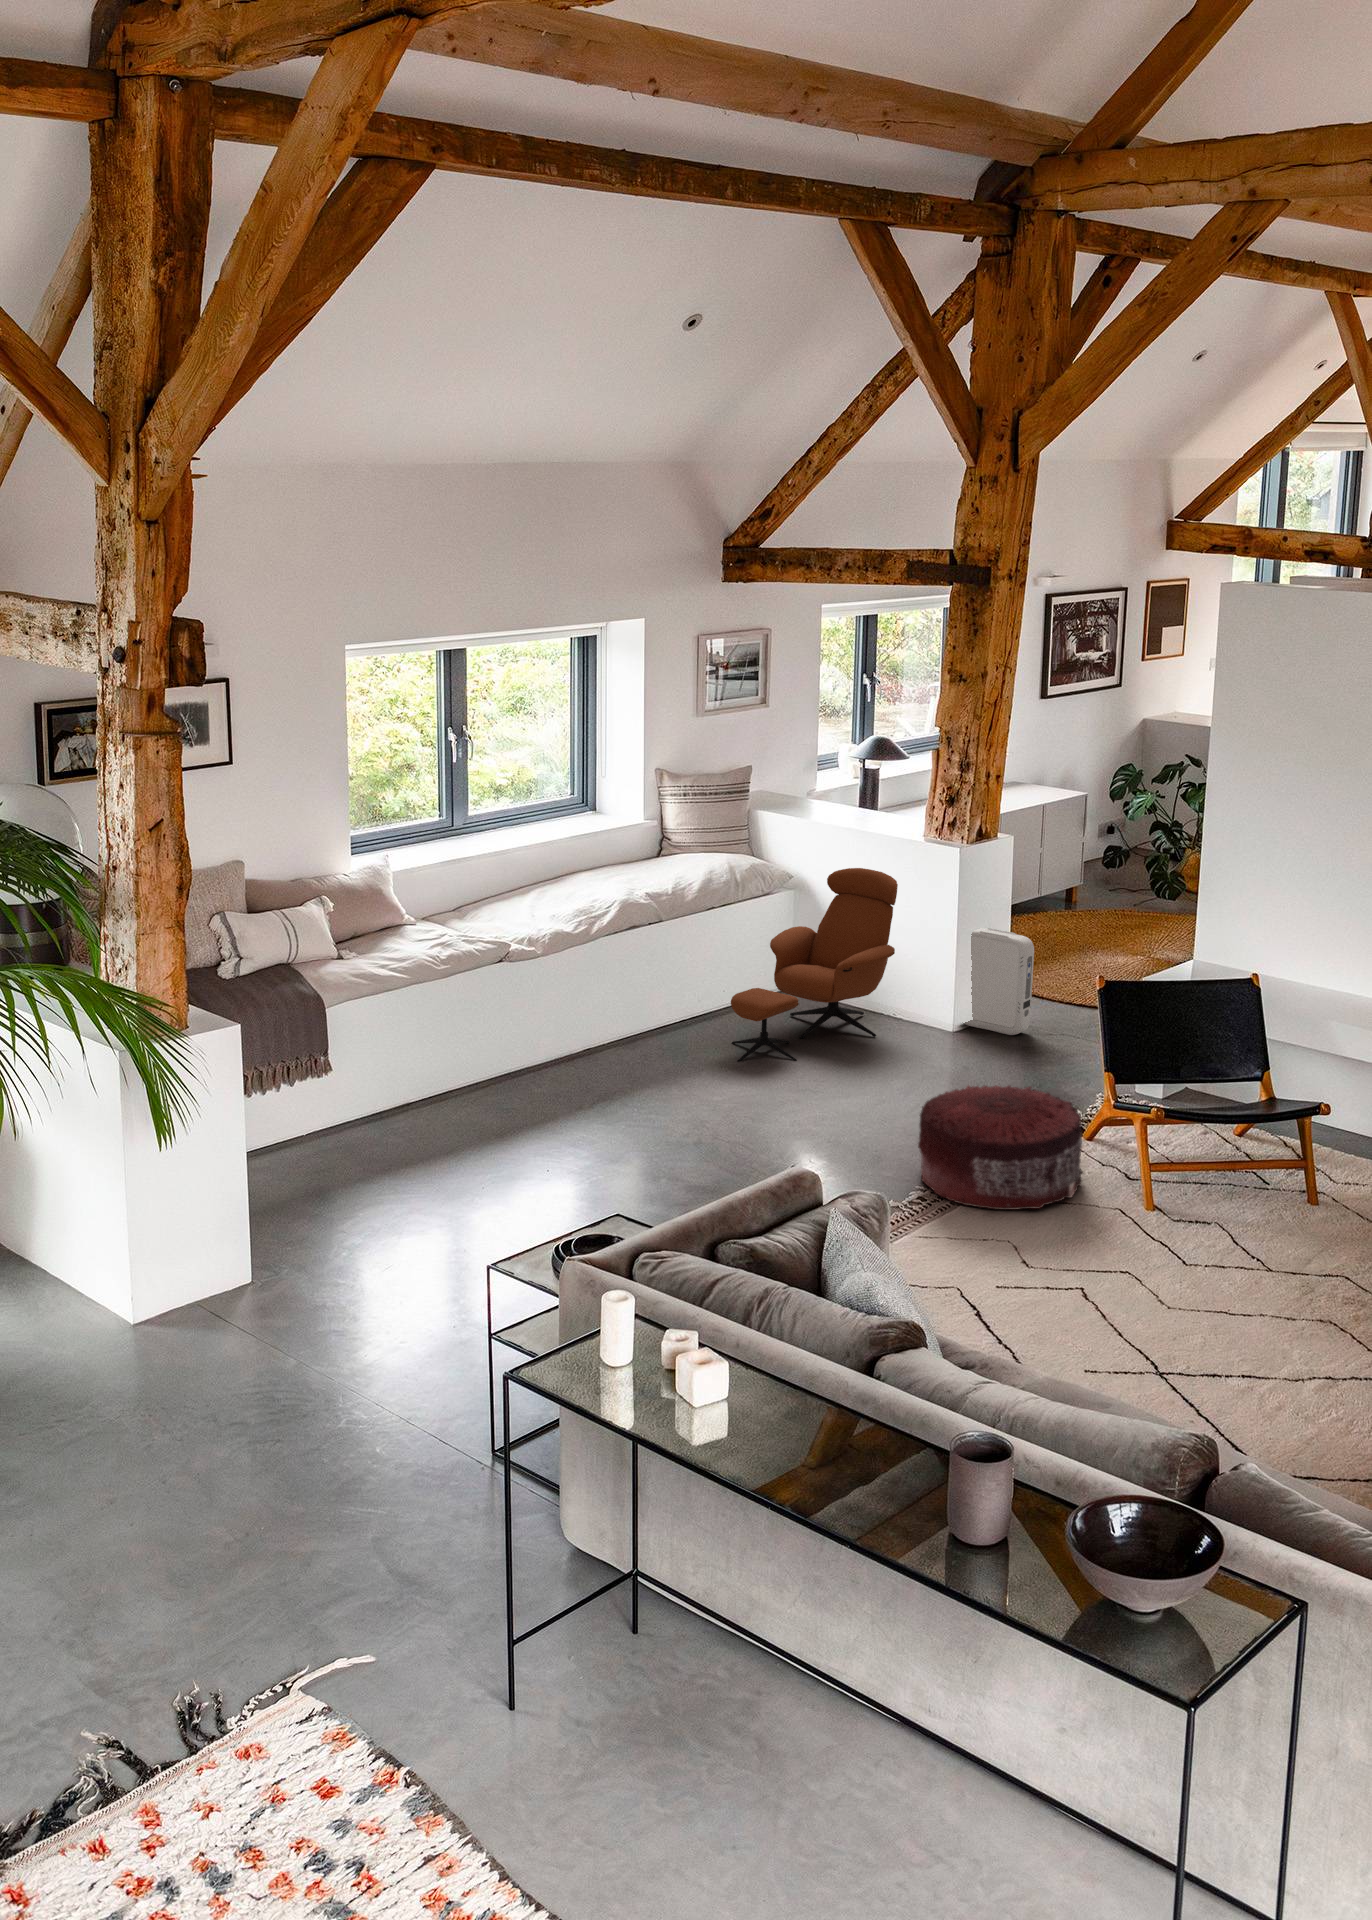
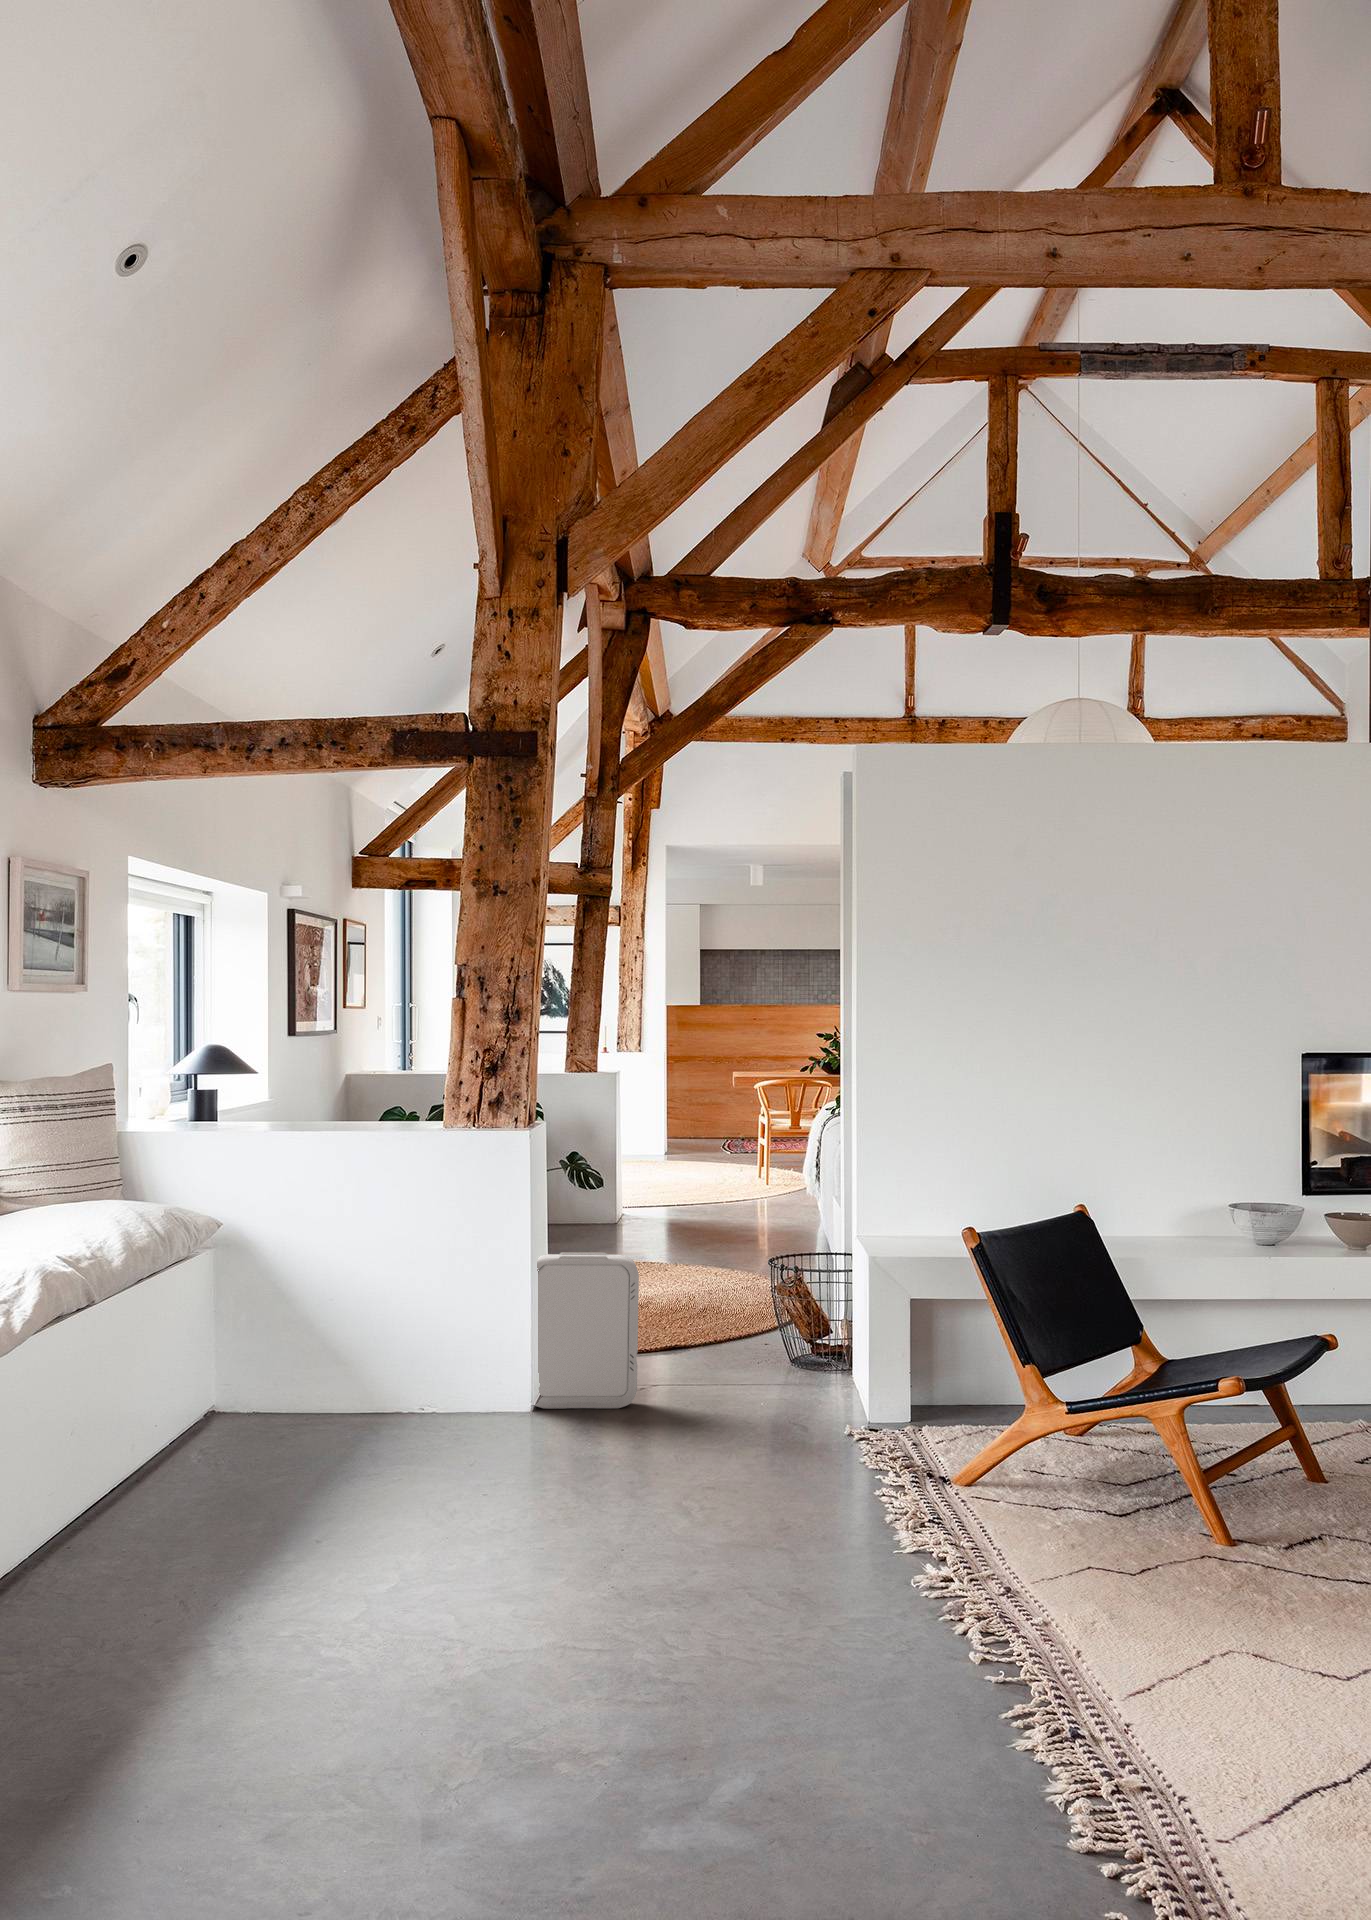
lounge chair: present [731,868,898,1062] -> none [256,1182,479,1530]
pouf: present [918,1086,1083,1210] -> none [904,1422,1198,1652]

